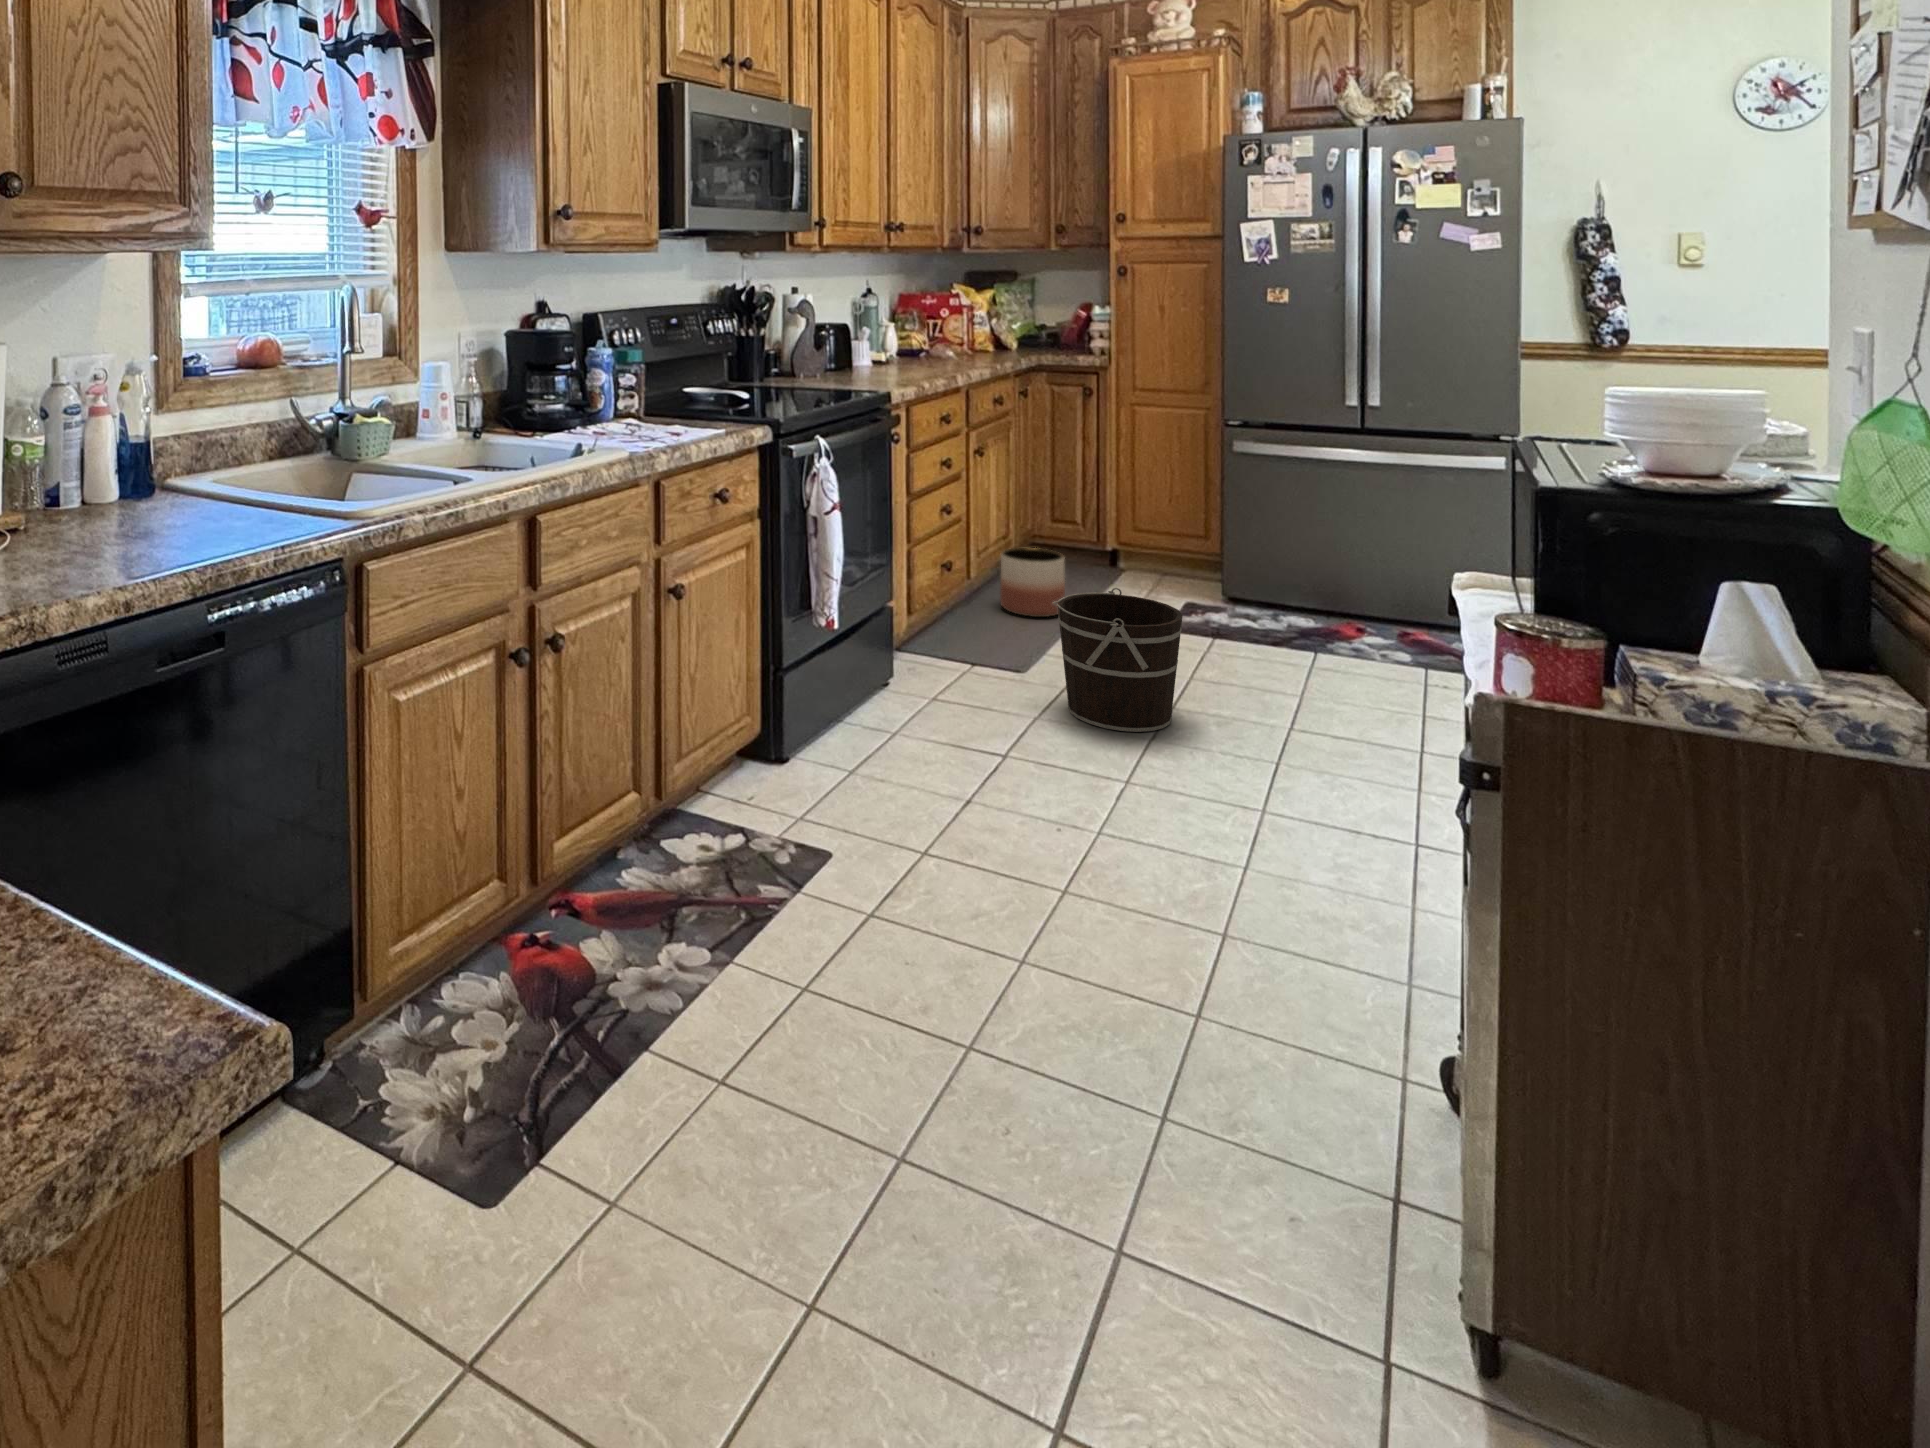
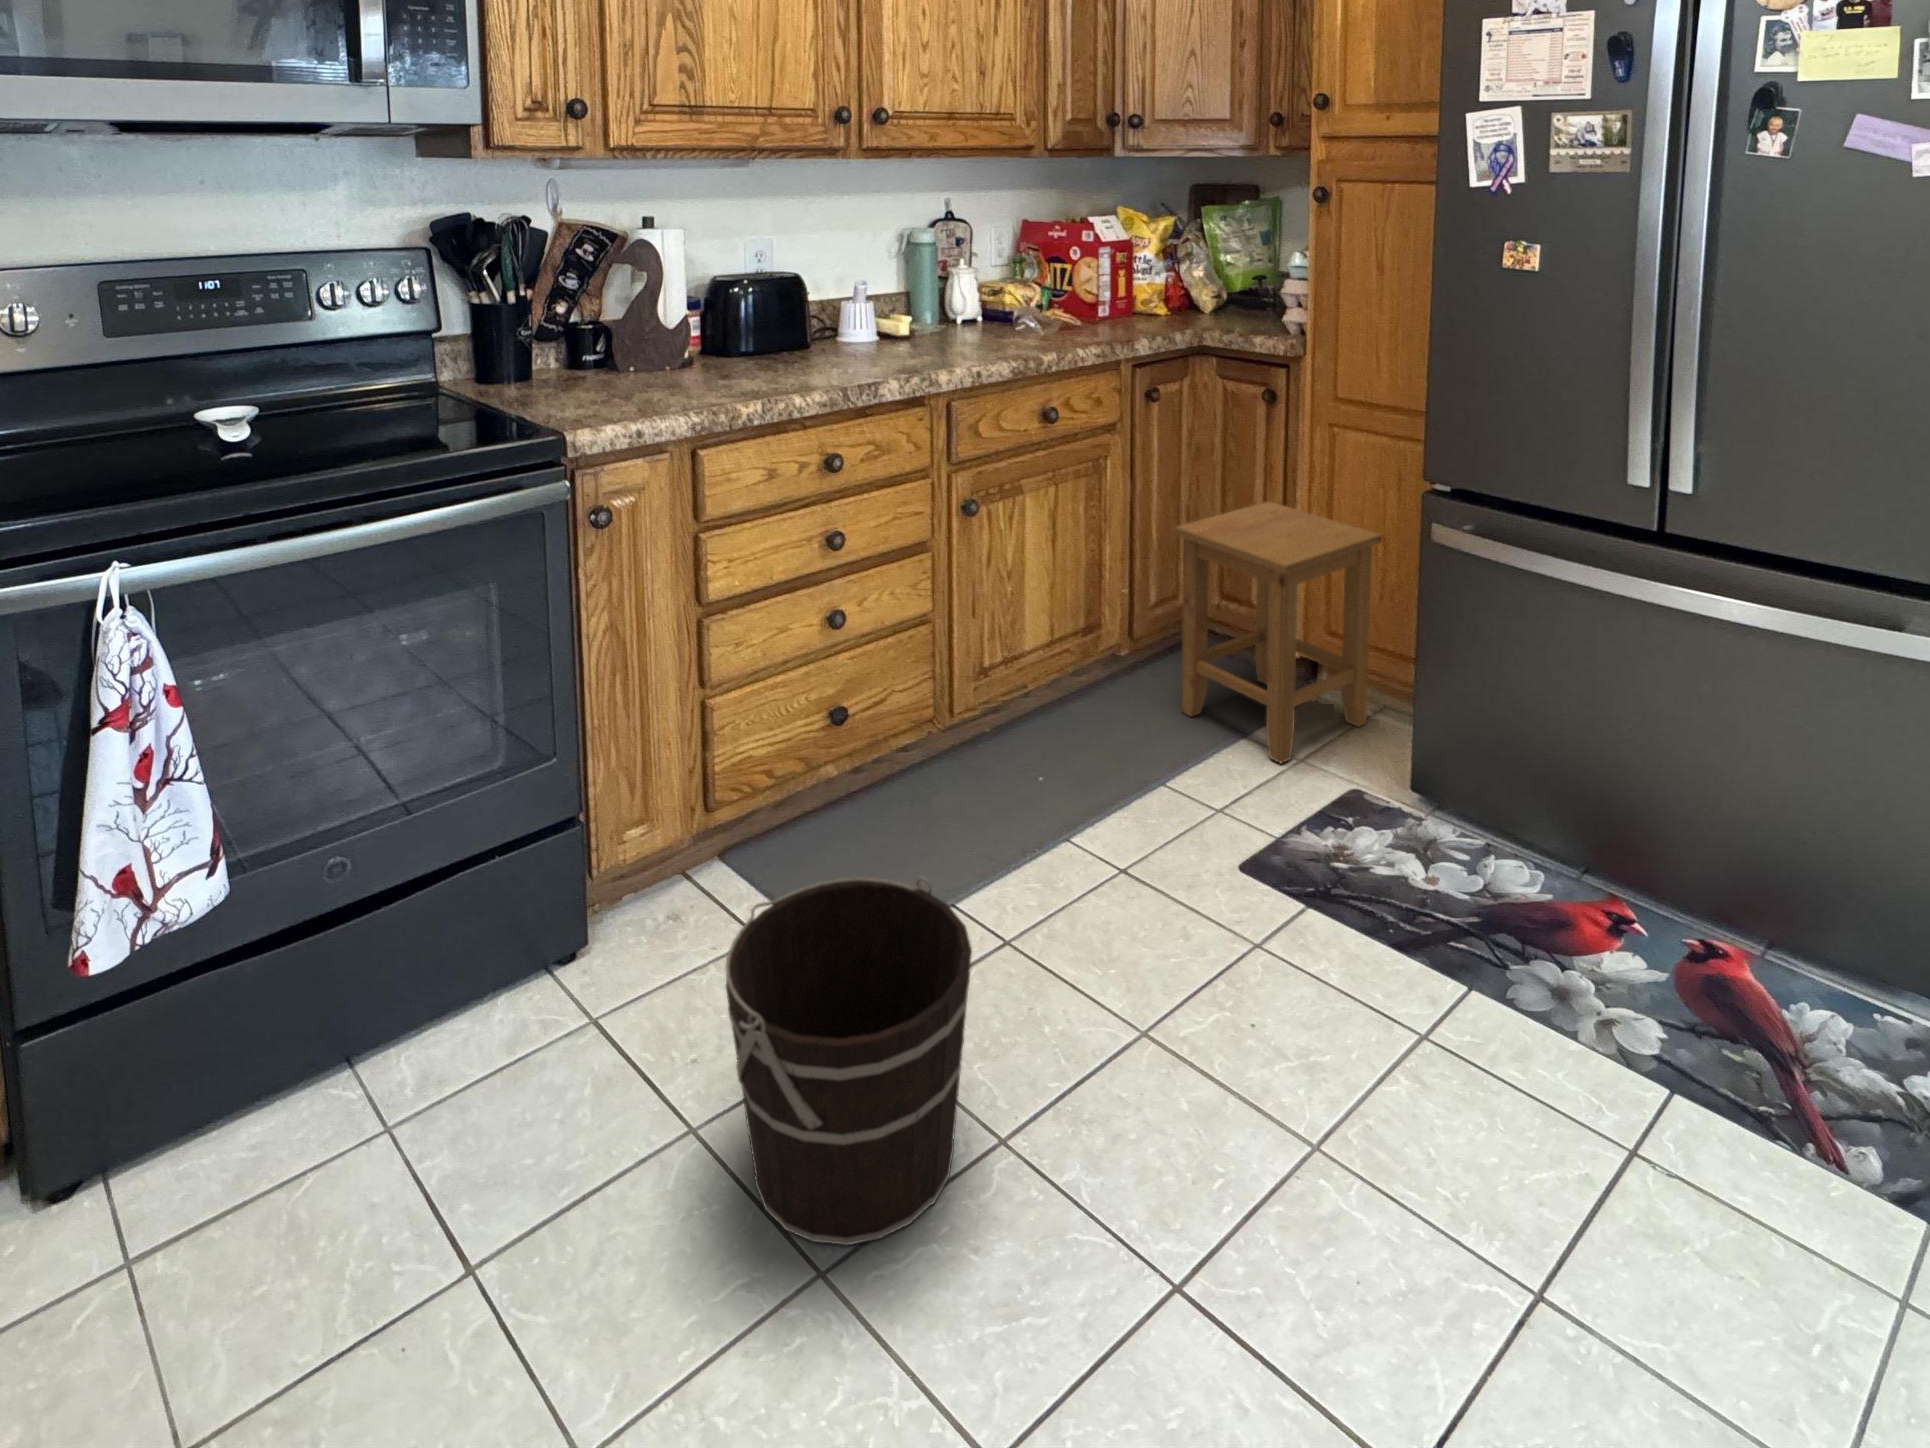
stool: none [1059,456,1173,593] -> present [1174,501,1382,763]
planter: present [1000,548,1065,617] -> none [995,671,1100,807]

